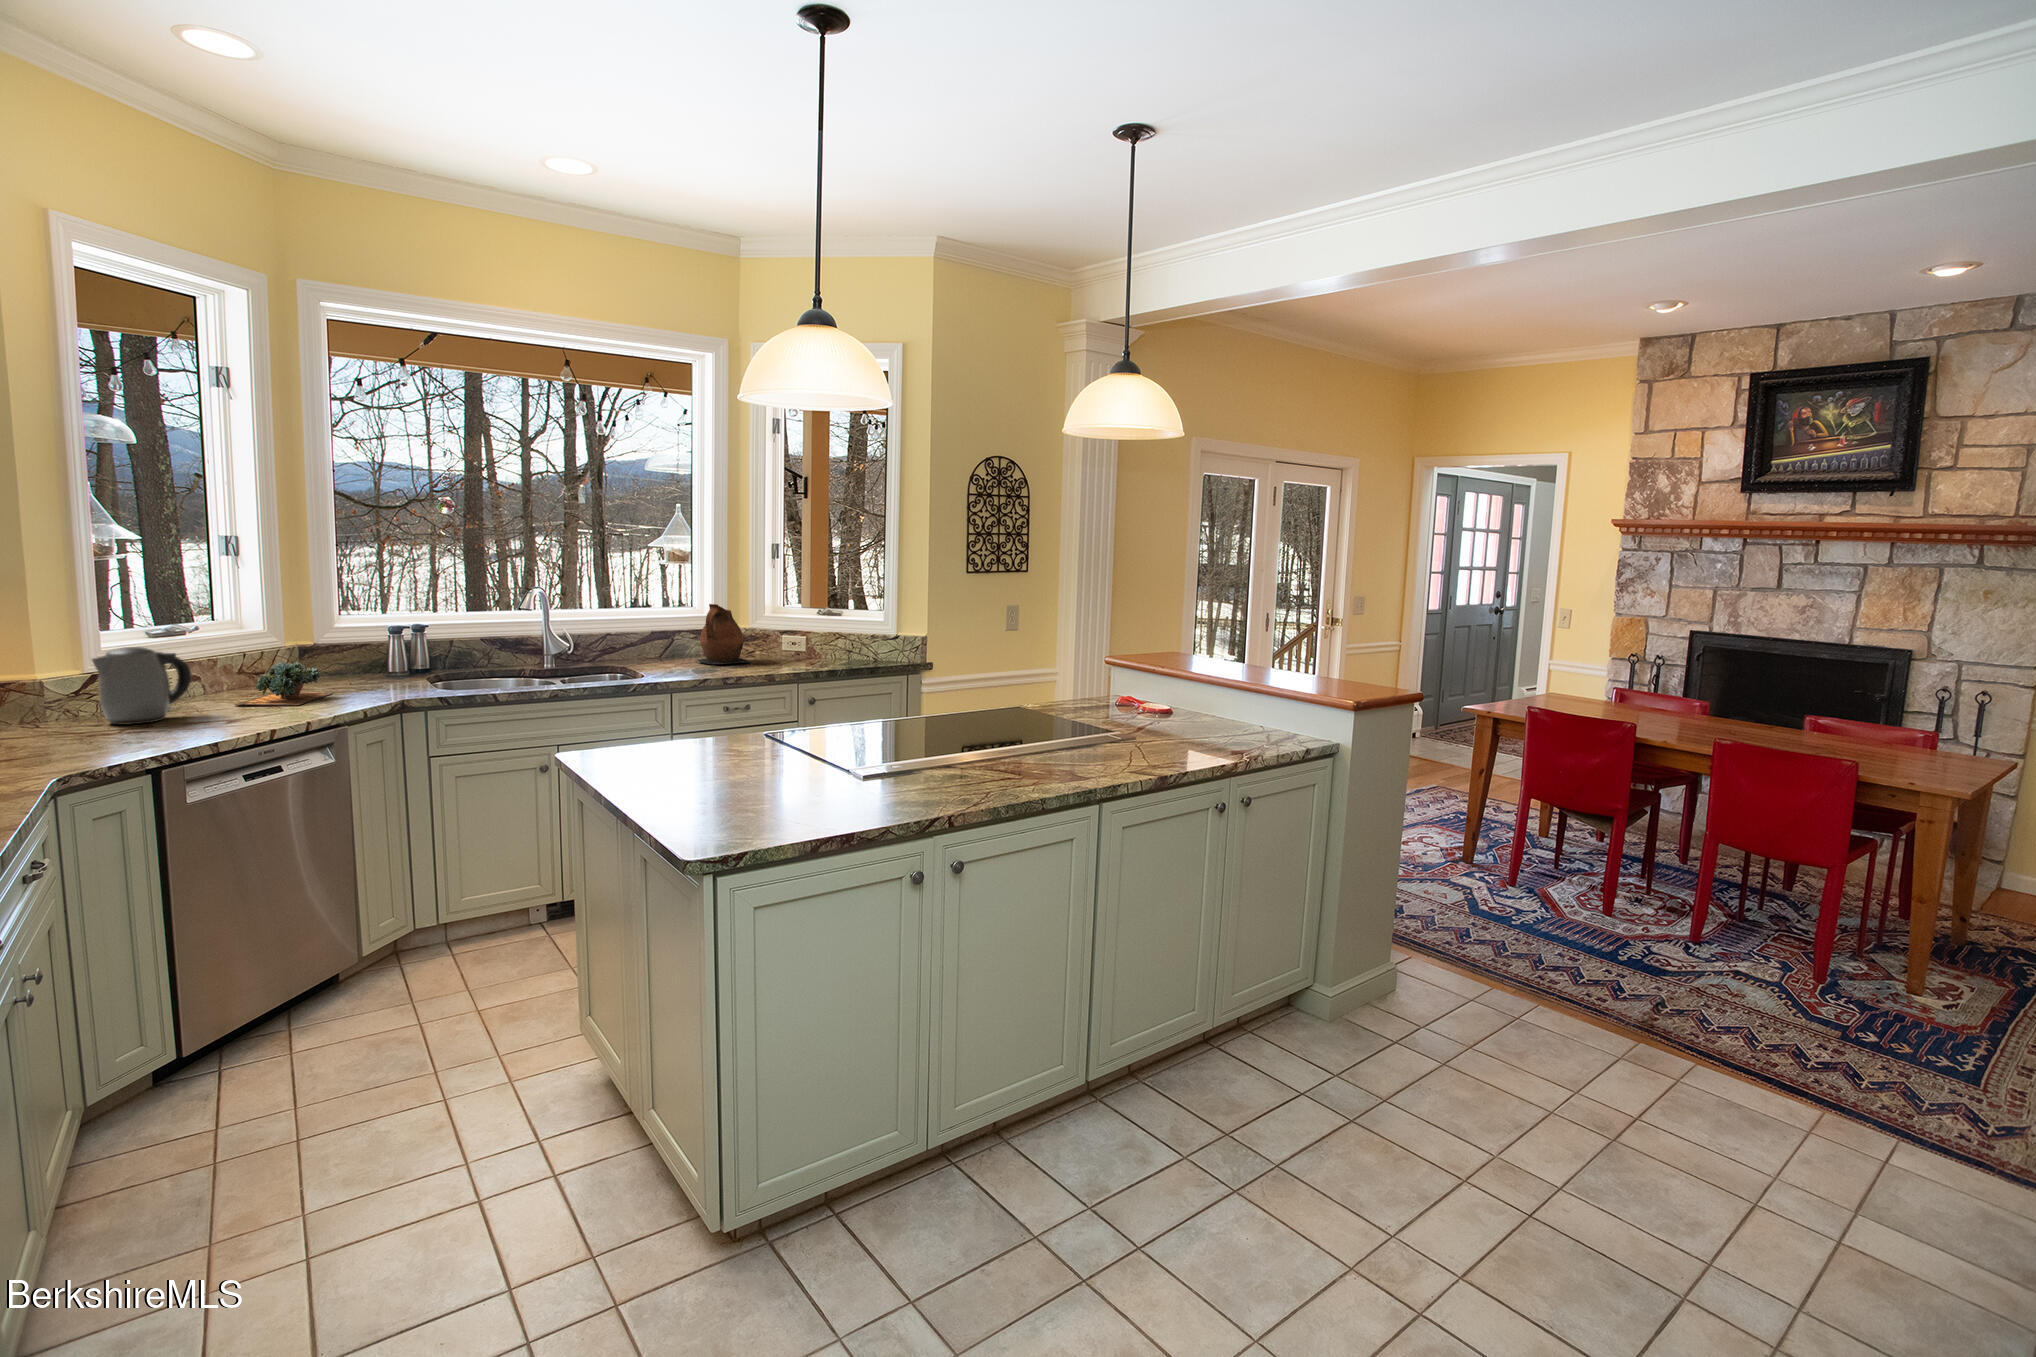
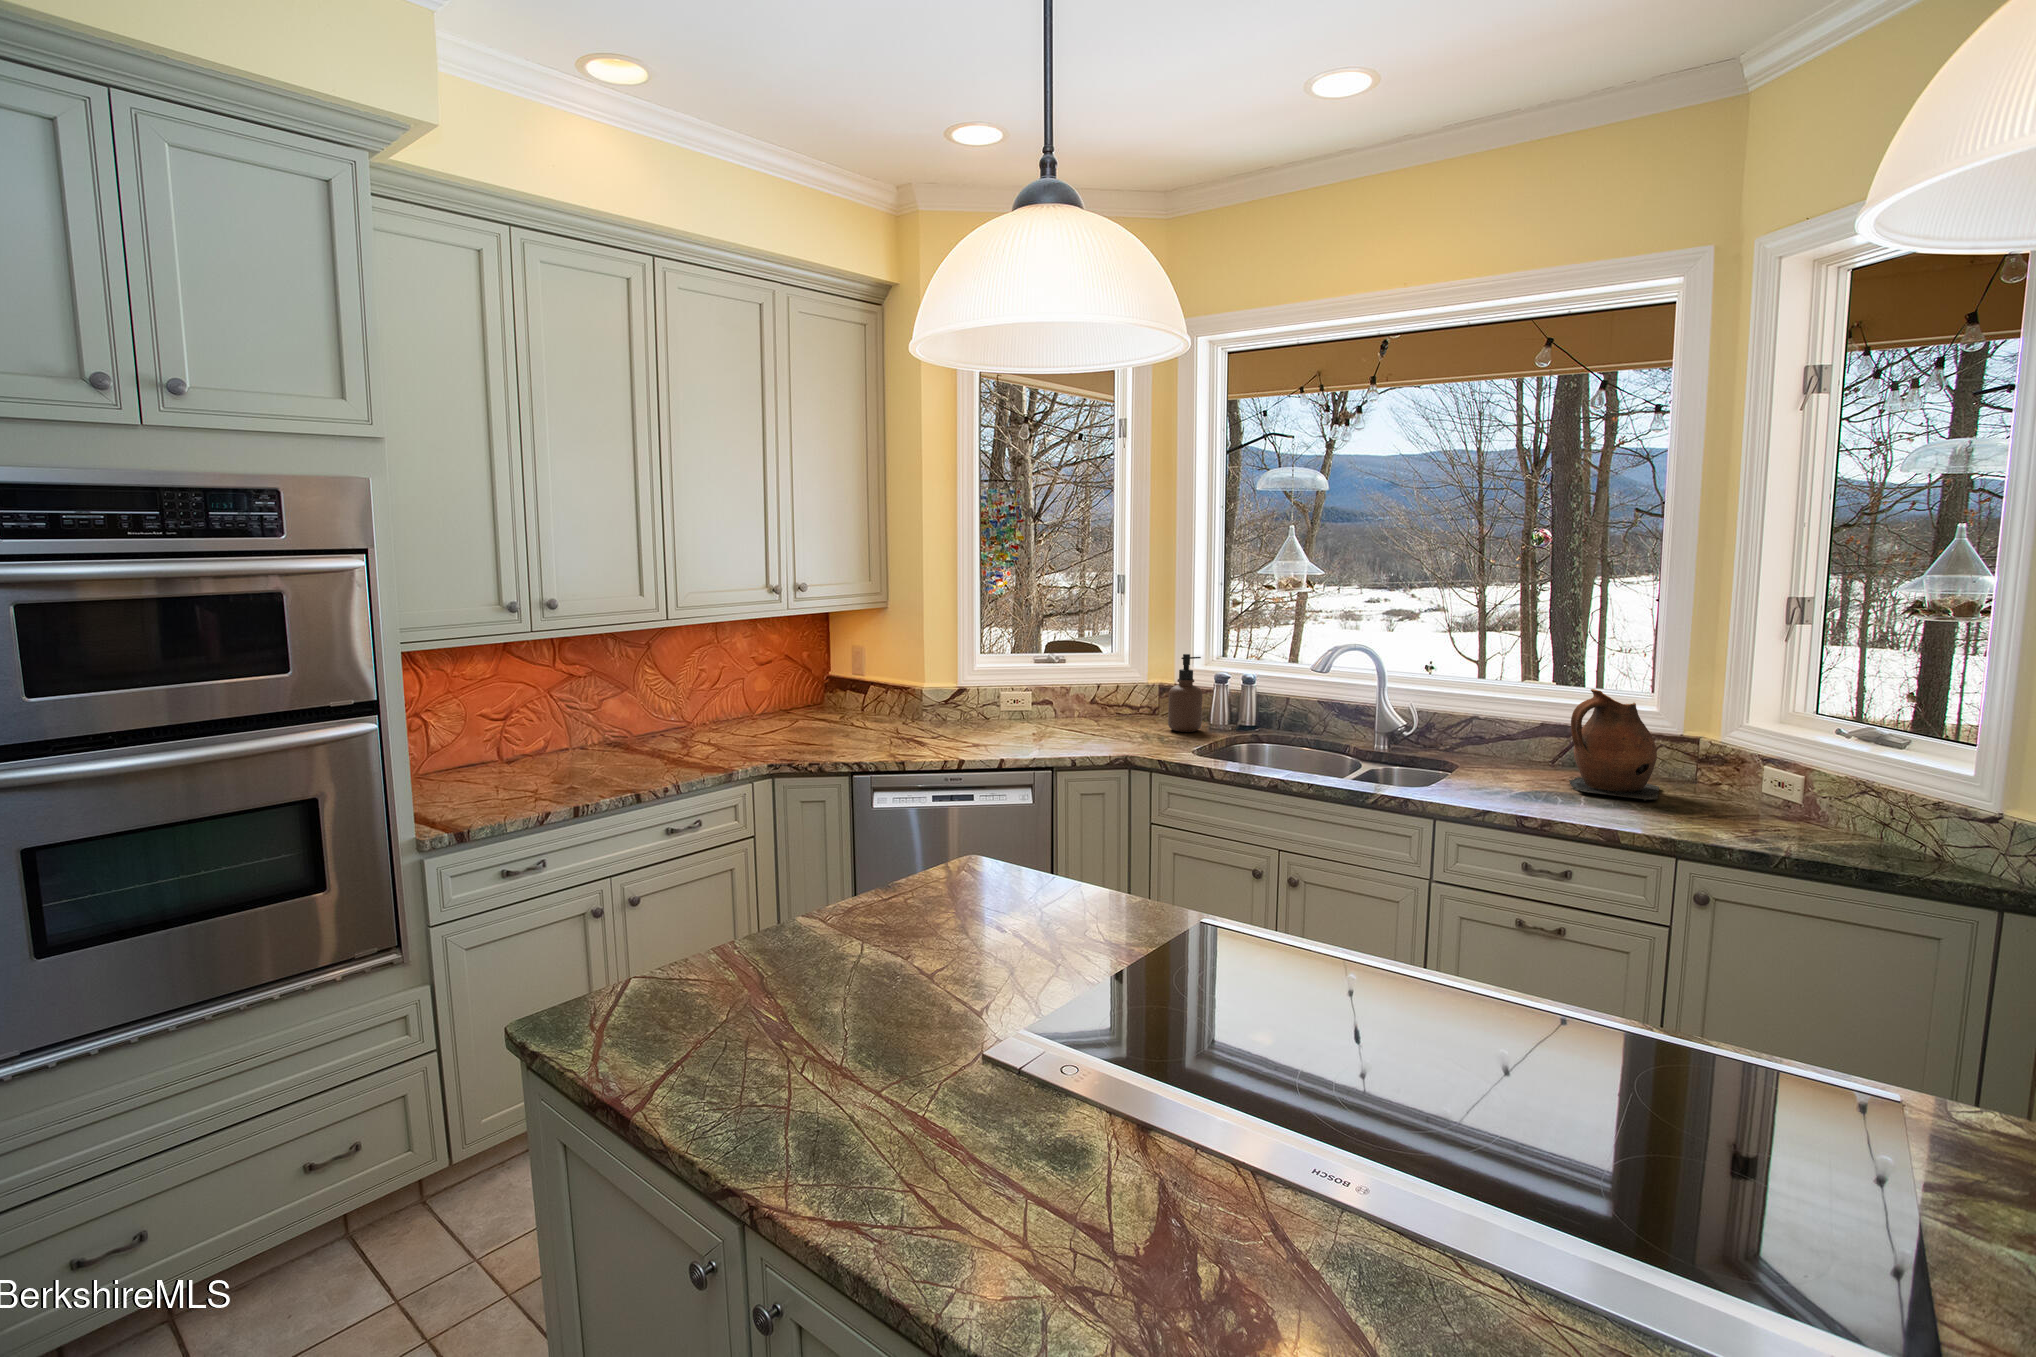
soap dispenser: none [352,611,391,682] -> present [1168,654,1202,732]
kettle: present [92,647,191,725] -> none [924,667,990,735]
succulent plant: present [235,662,332,705] -> none [1028,696,1116,741]

